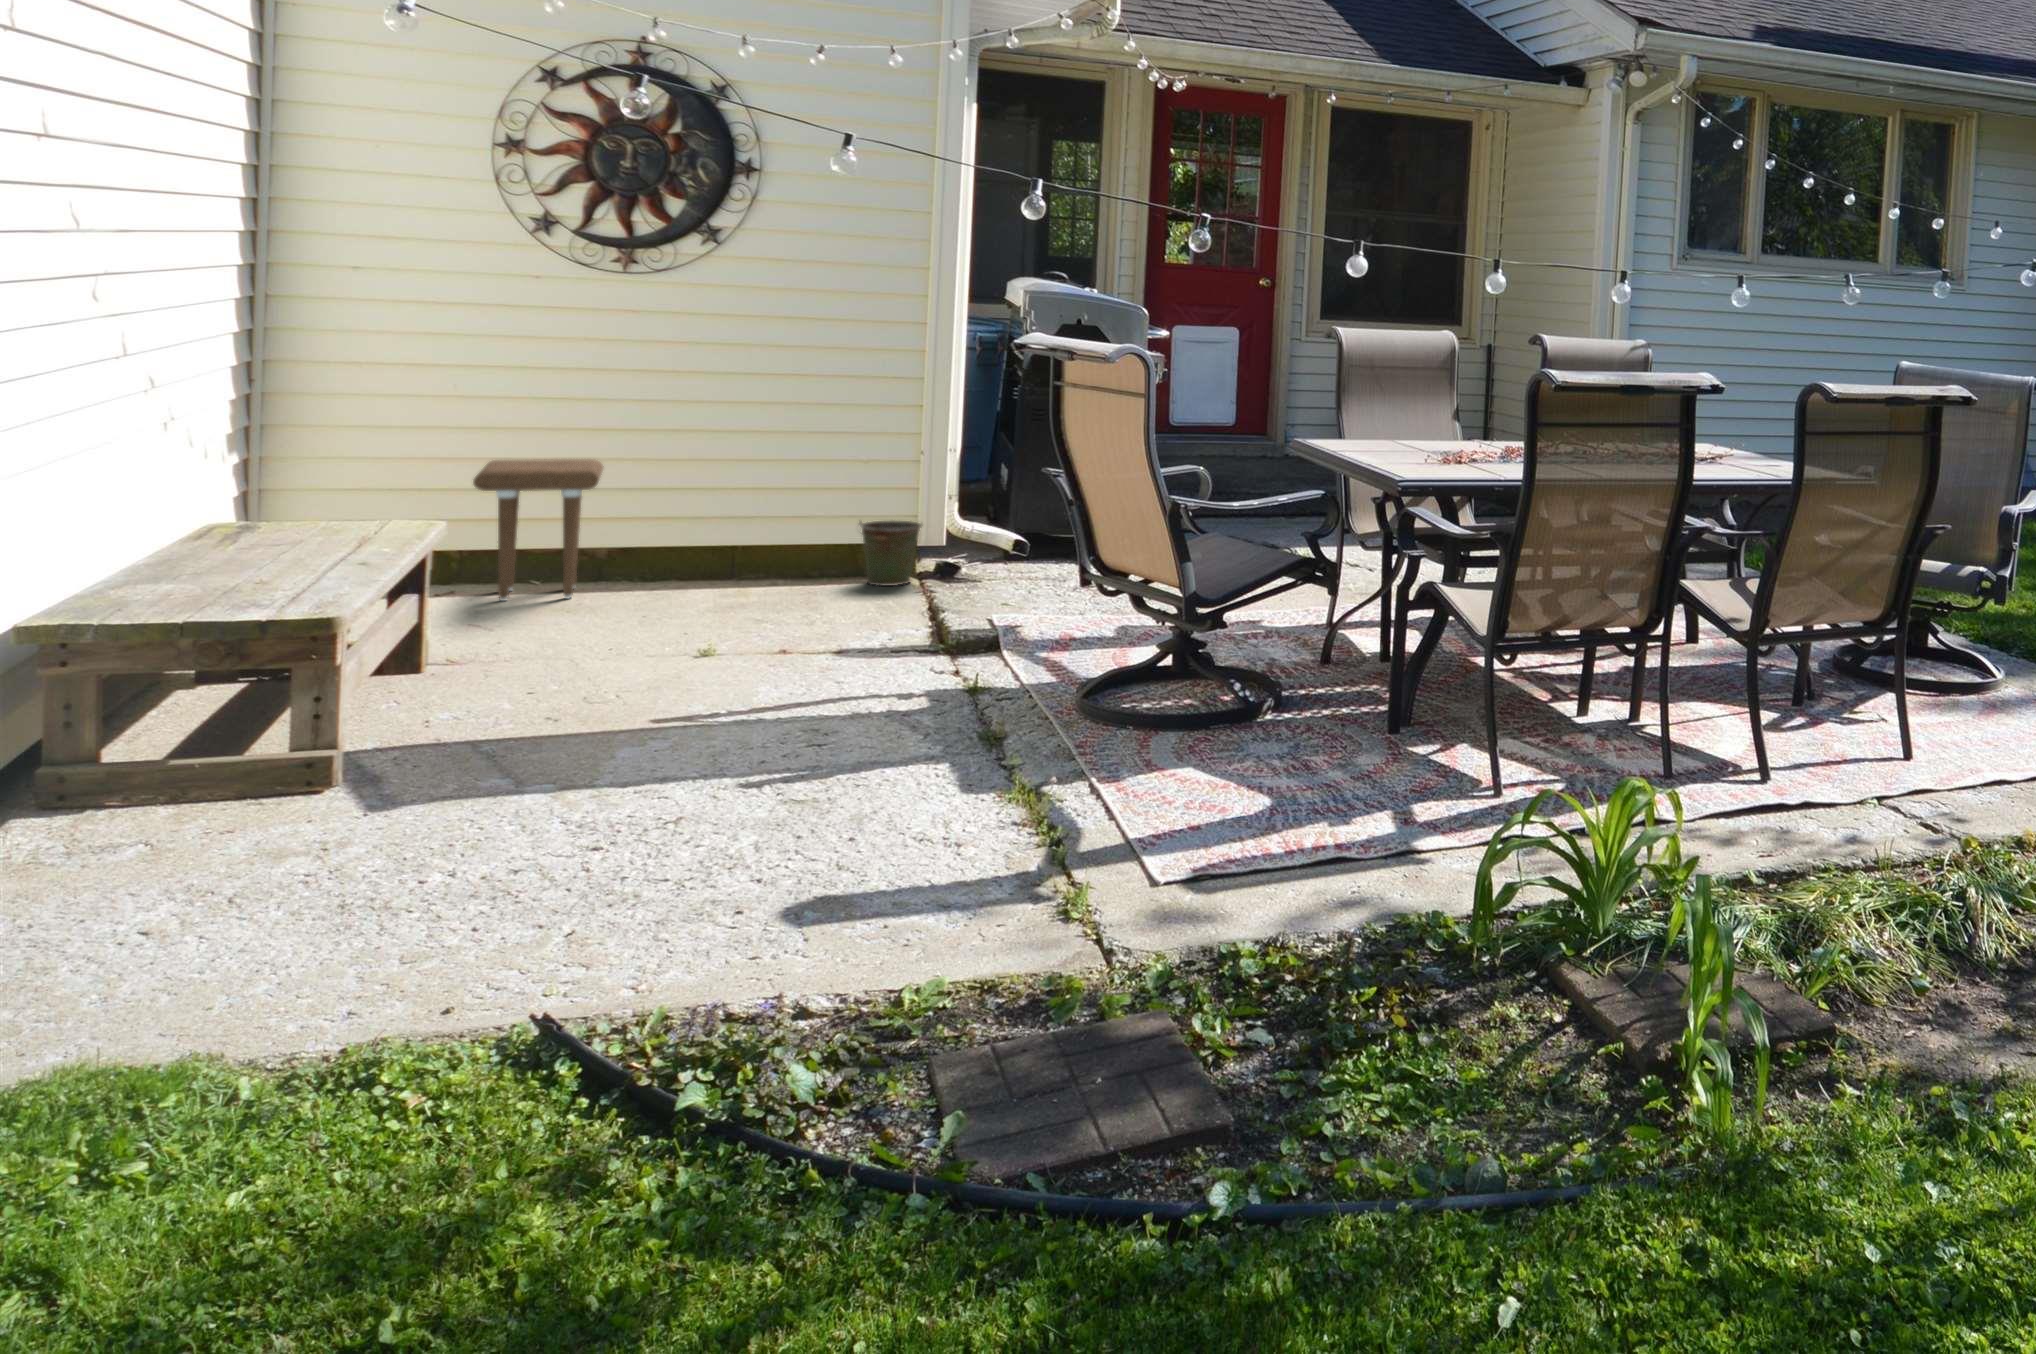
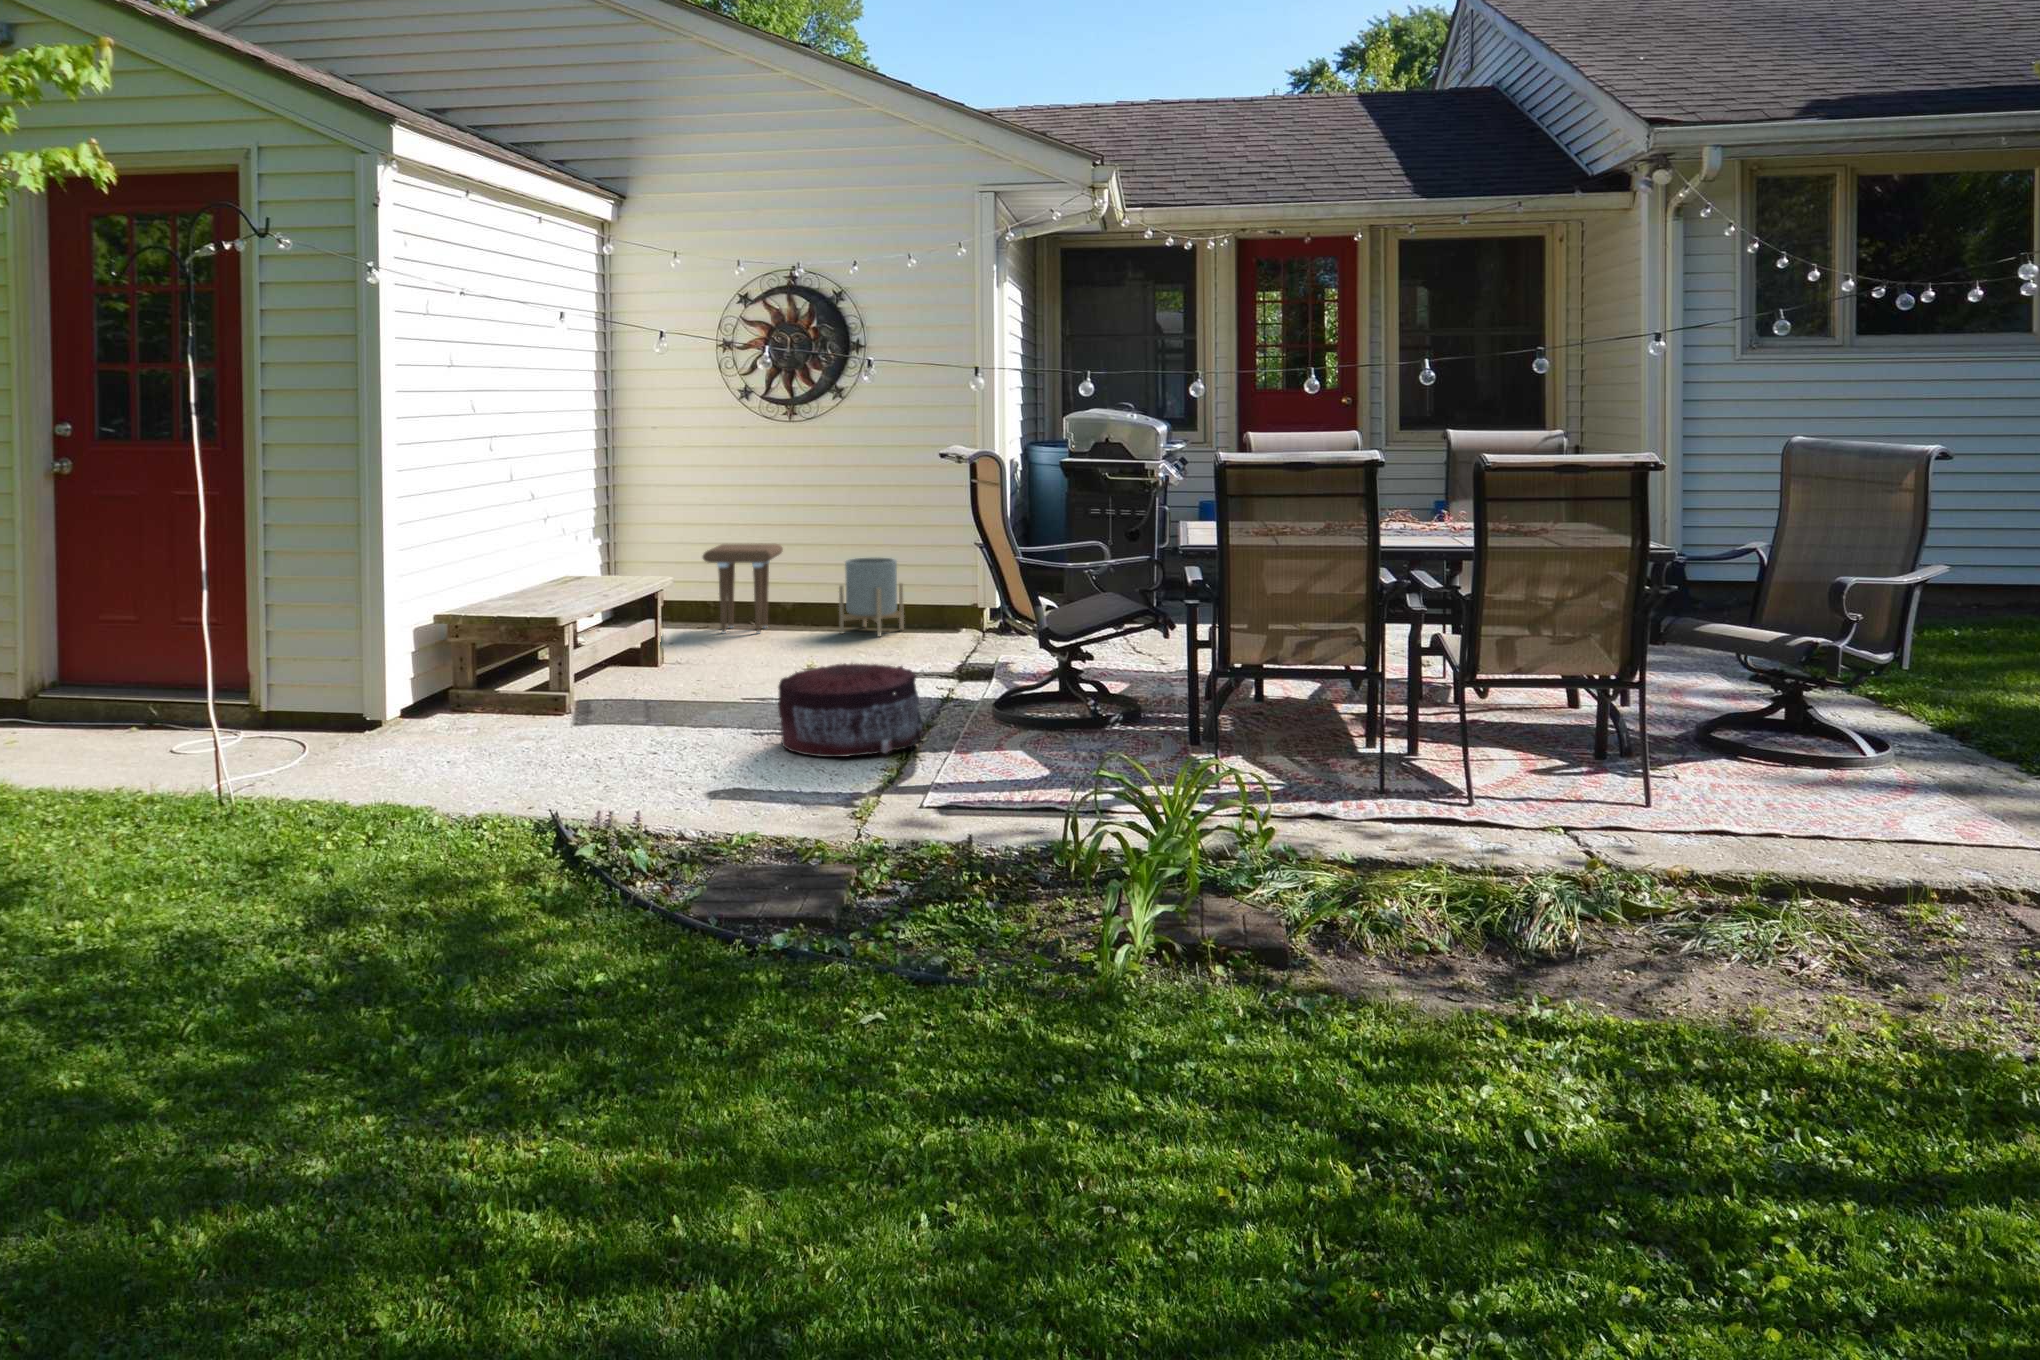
planter: none [709,479,809,595] -> present [839,557,904,637]
bucket: present [859,520,922,586] -> none [932,587,975,634]
pouf: none [798,653,1044,812] -> present [778,663,922,757]

